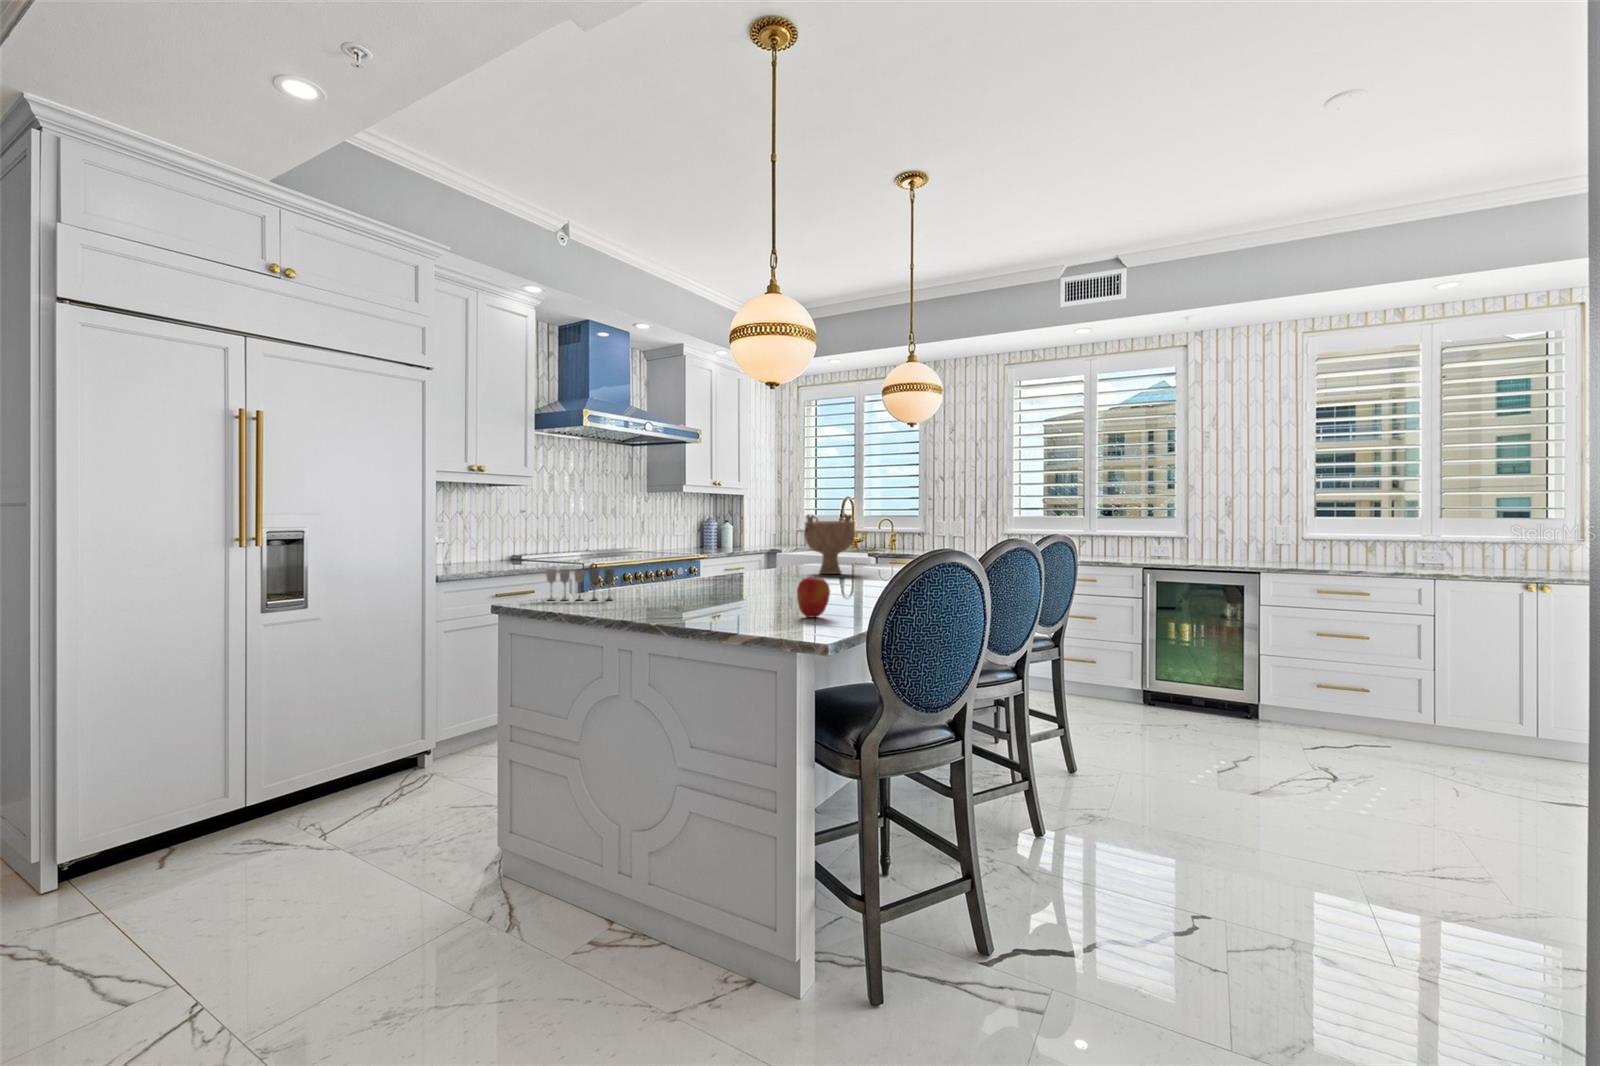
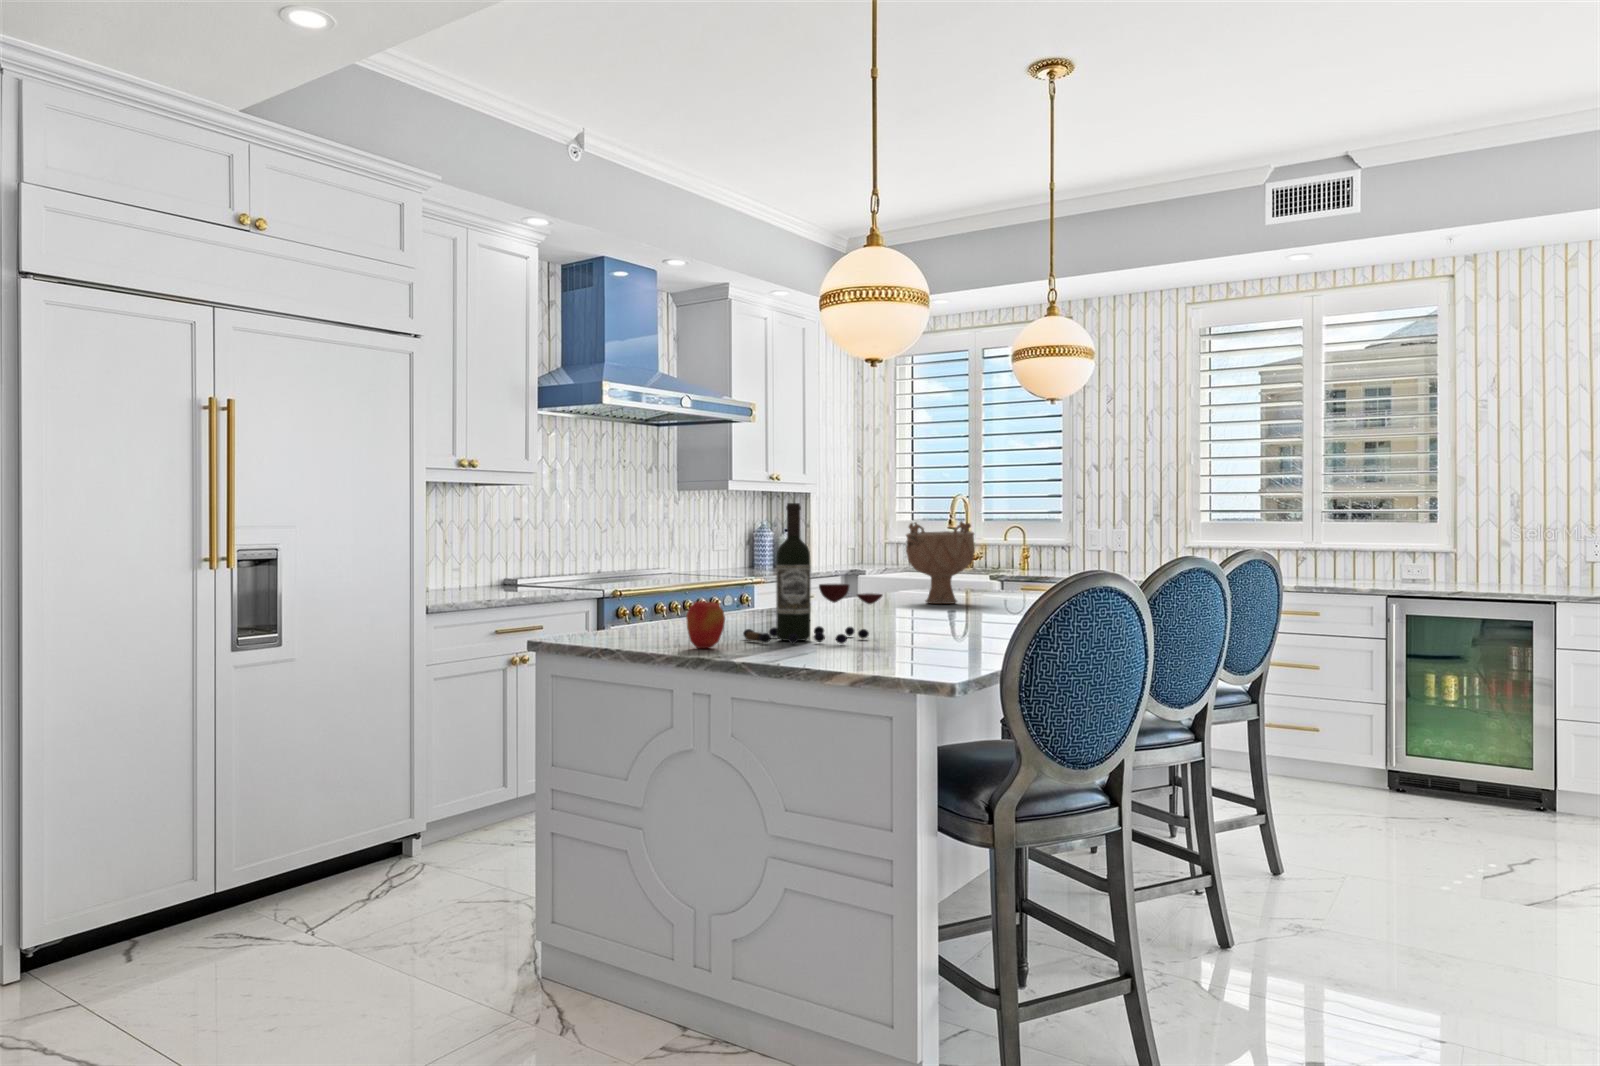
wine bottle: none [665,494,779,607] -> present [743,503,883,644]
wine glass: present [546,569,615,600] -> none [594,597,678,635]
apple: present [797,577,830,617] -> present [686,601,725,648]

